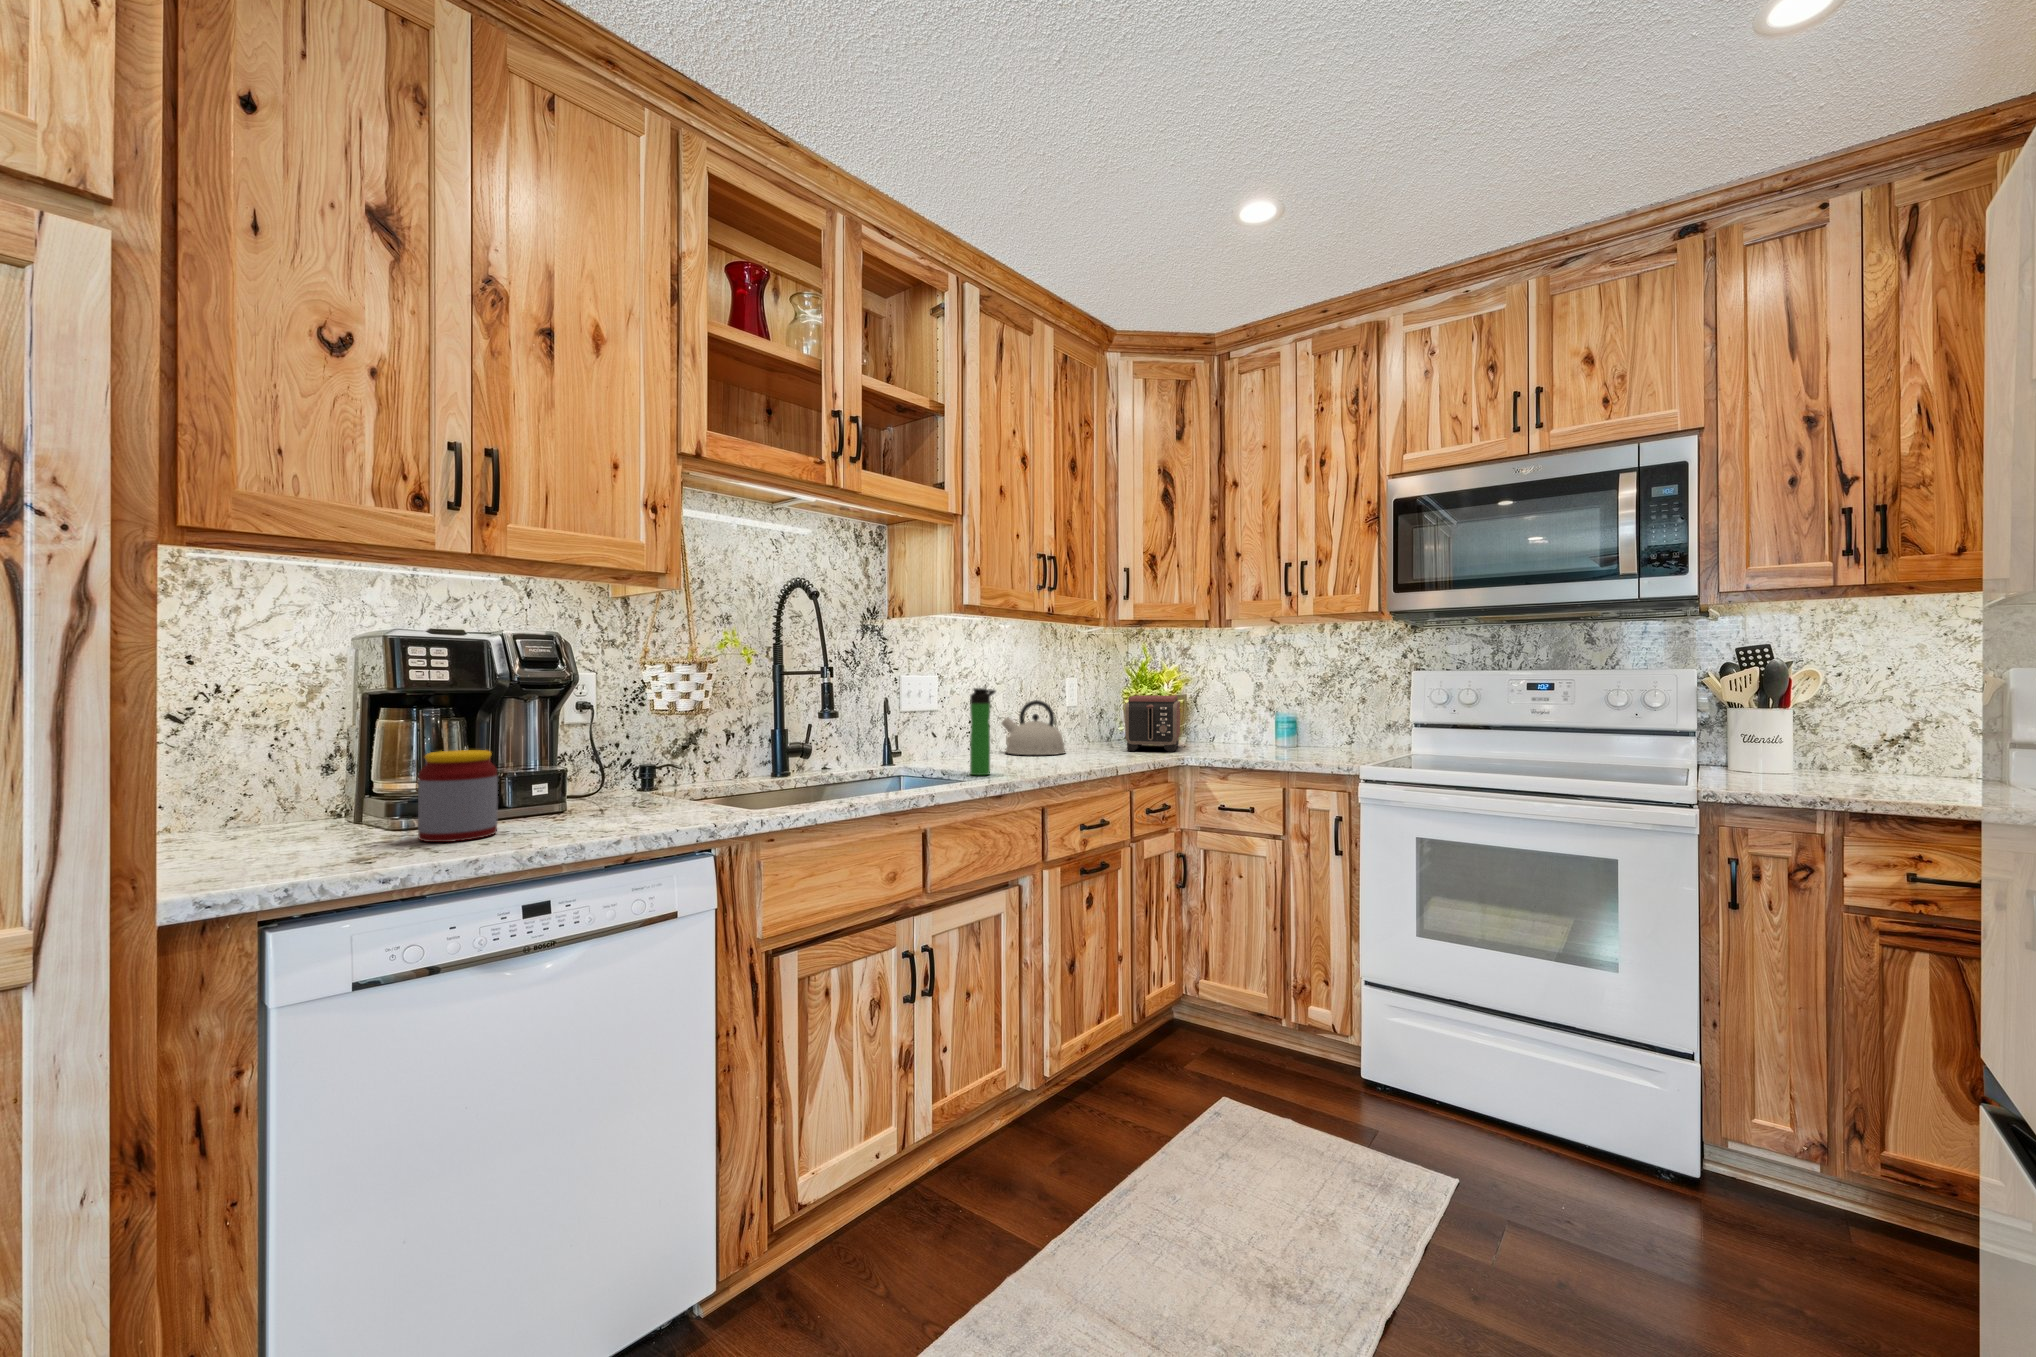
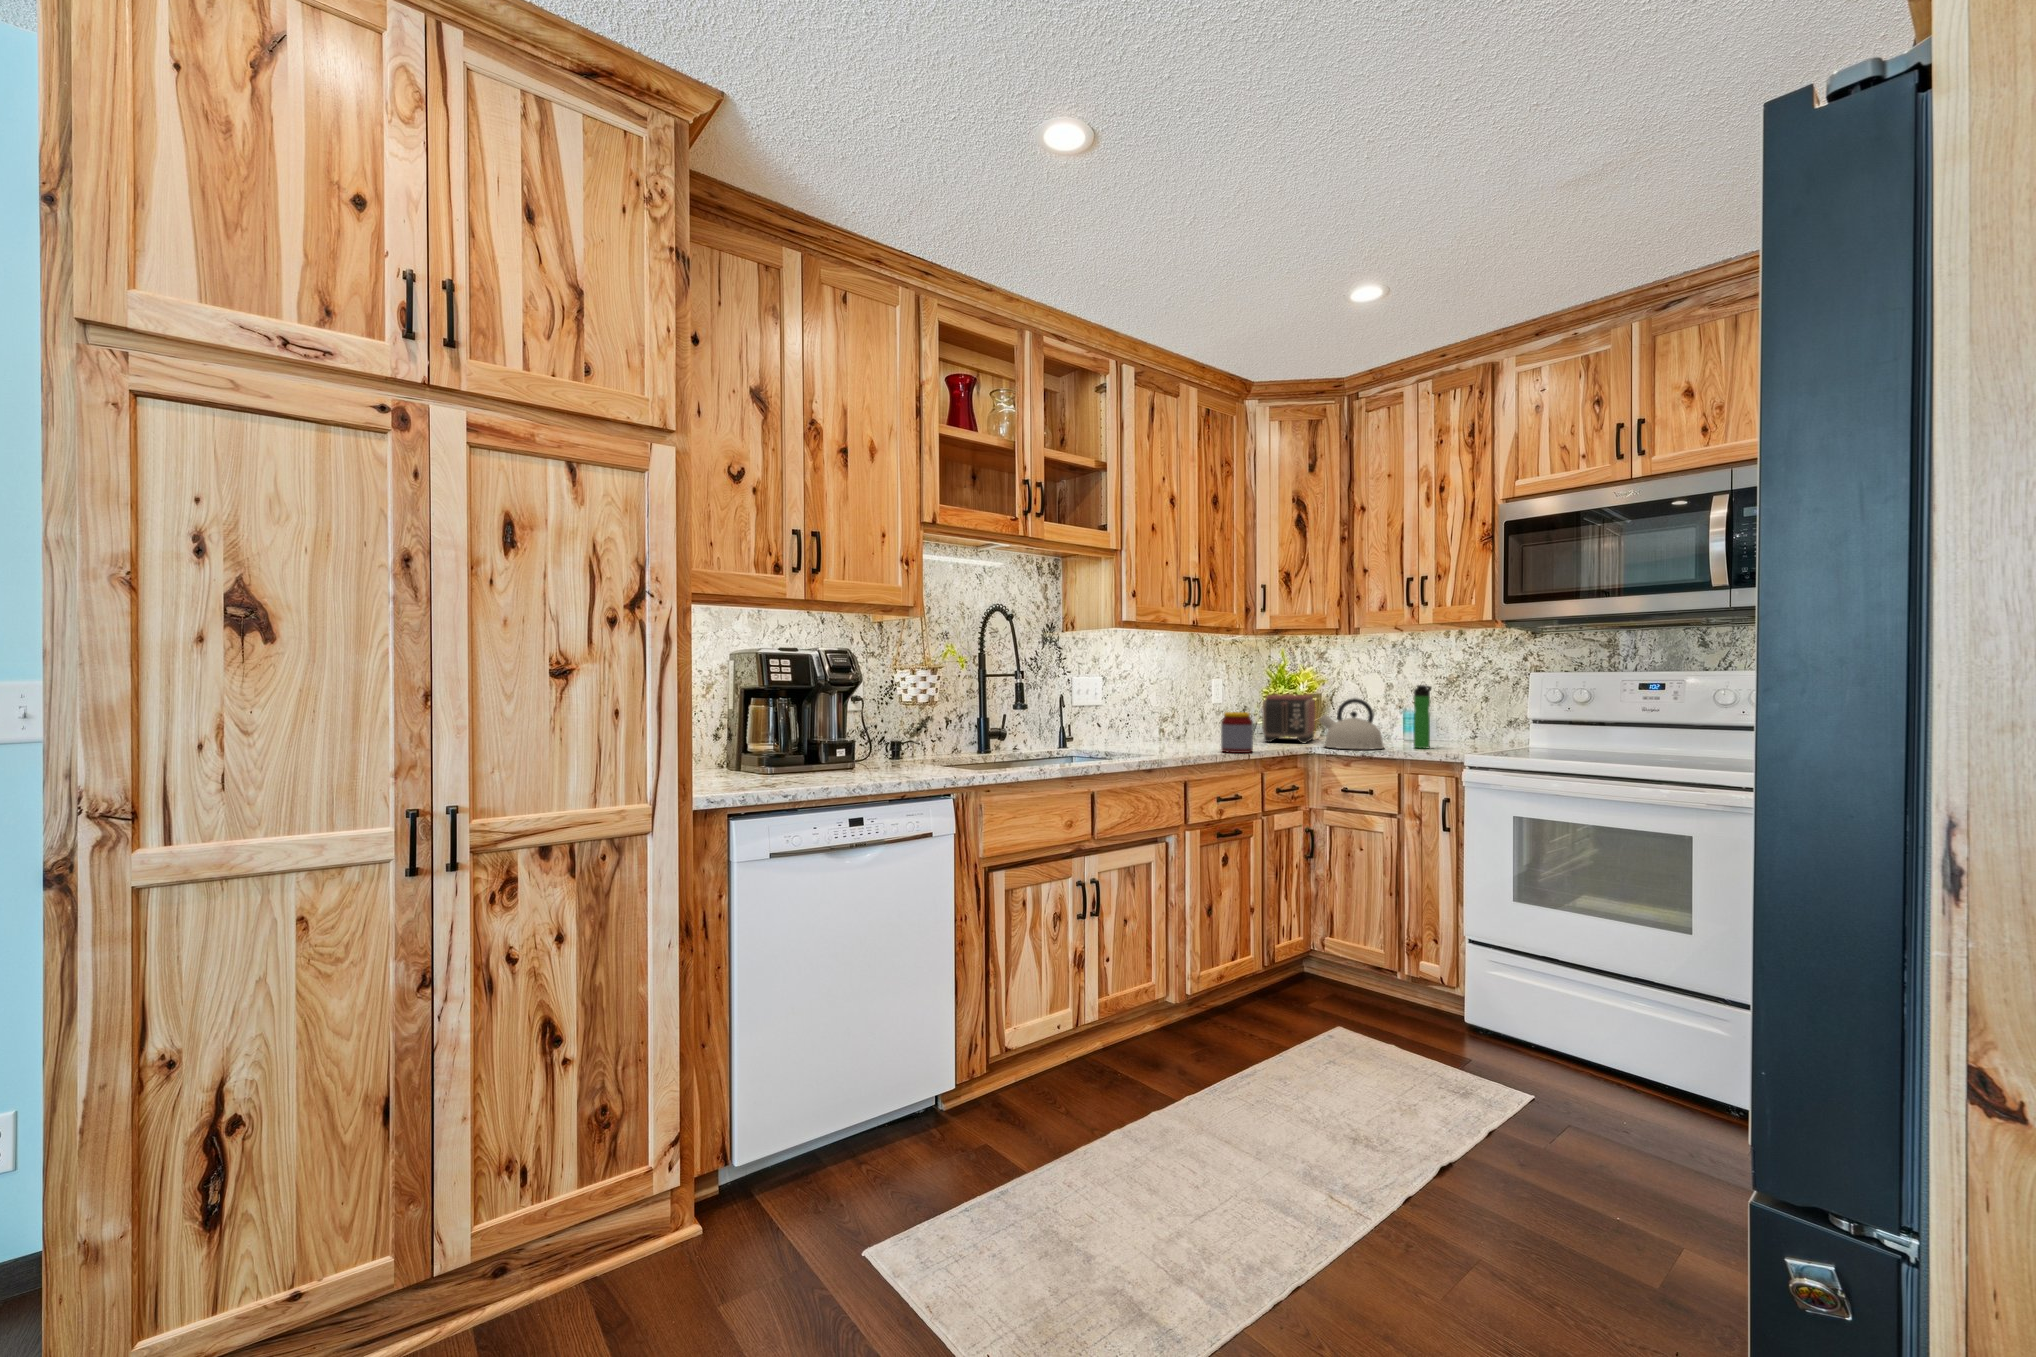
bottle: present [970,688,996,775] -> present [1414,685,1432,748]
kettle: present [1002,700,1065,755] -> present [1319,698,1384,750]
jar: present [418,750,498,842] -> present [1221,712,1253,753]

